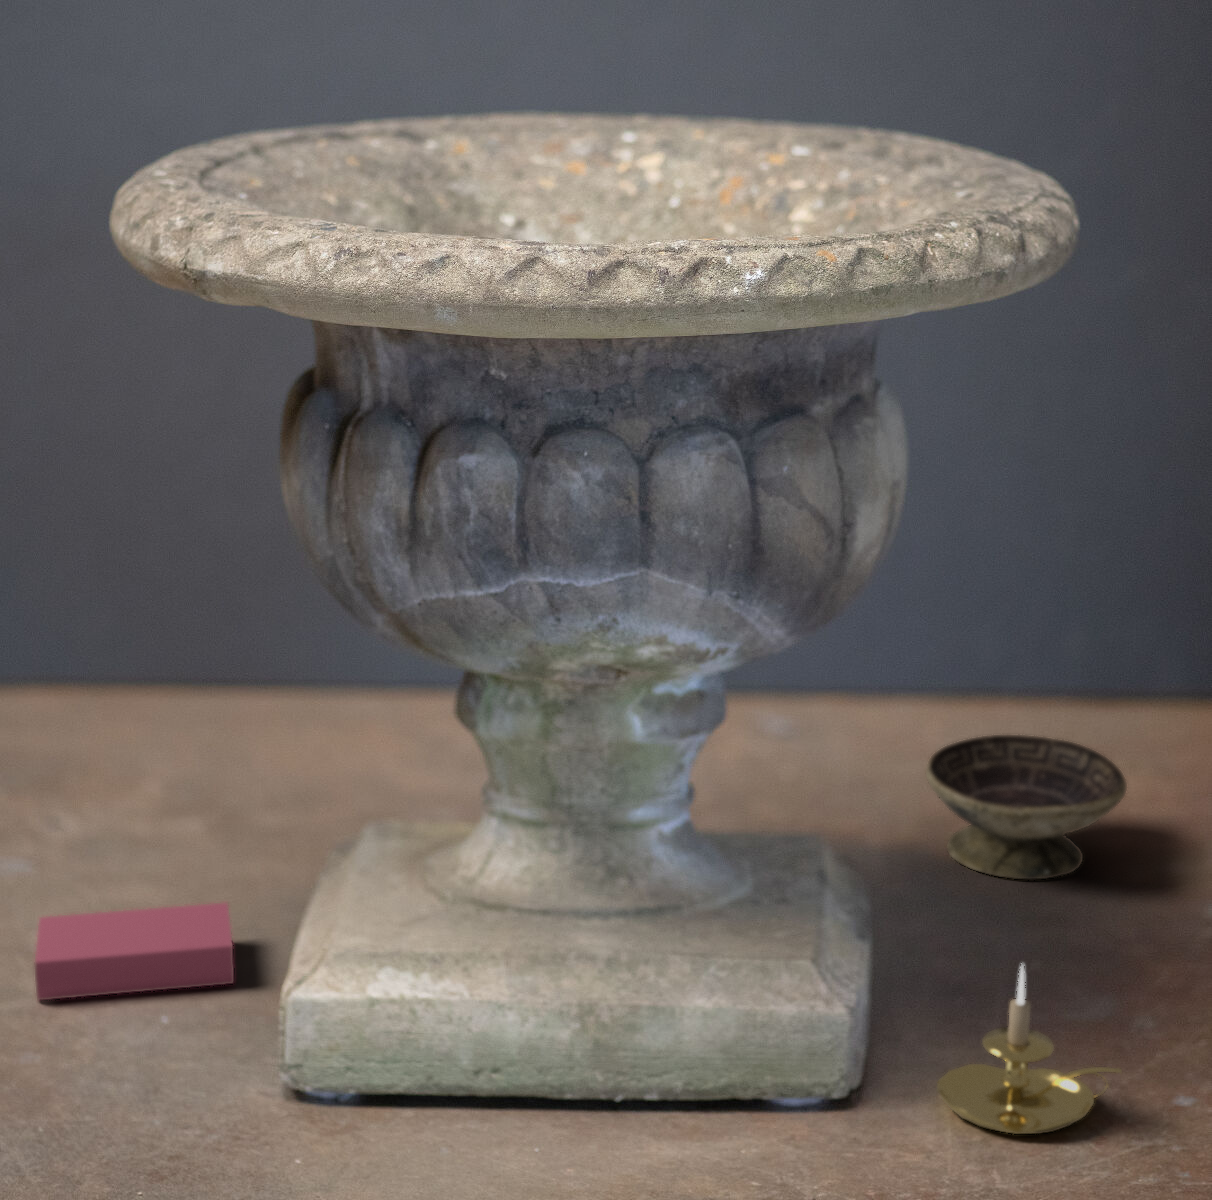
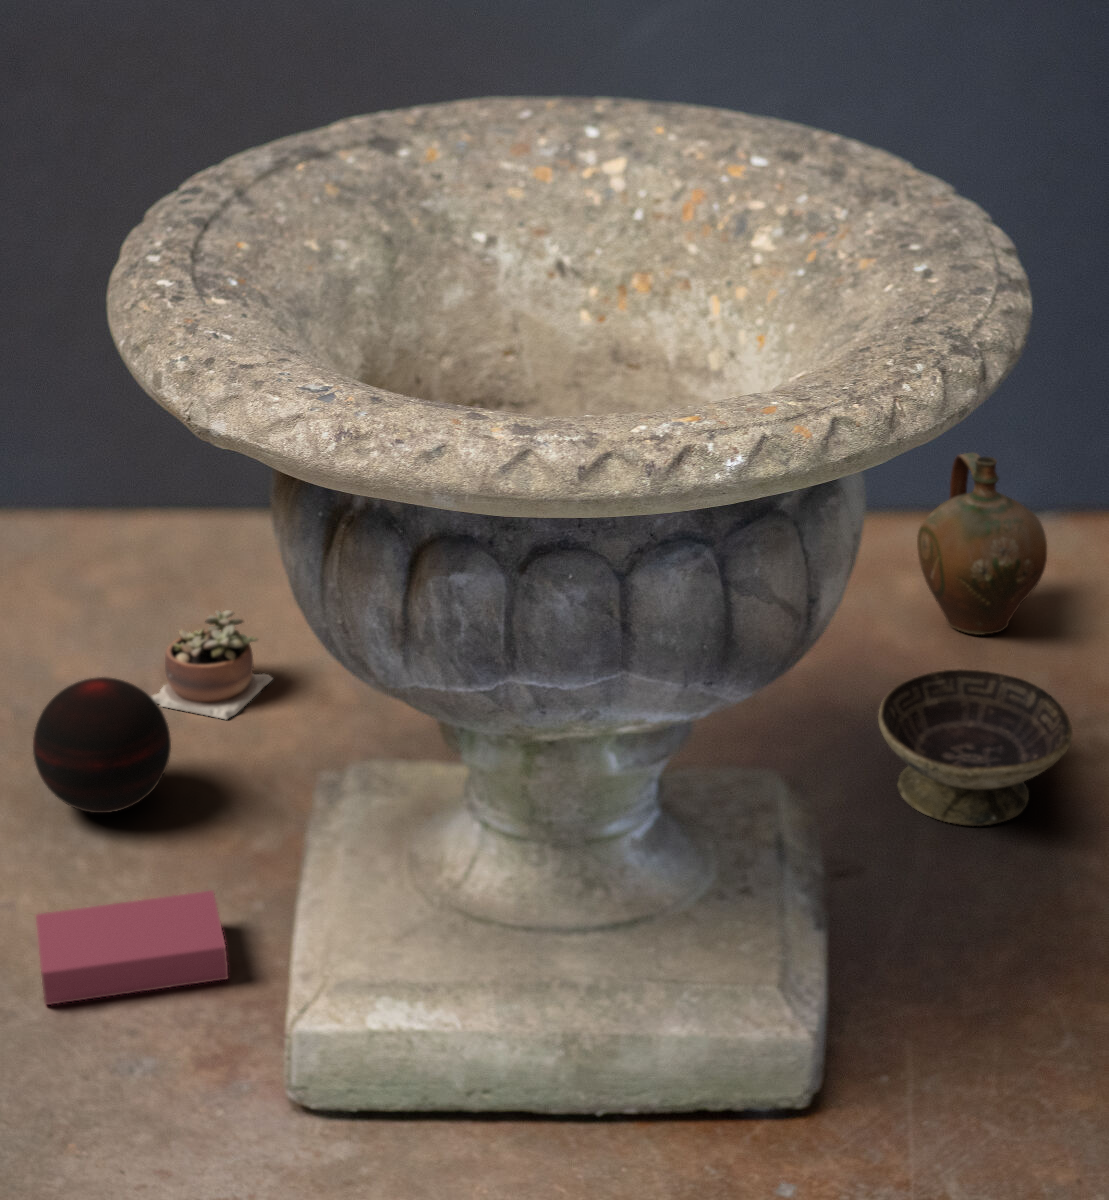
ceramic jug: none [966,559,1097,740] -> present [917,453,1047,635]
succulent plant: none [193,686,321,789] -> present [151,610,273,719]
decorative orb: none [62,714,203,852] -> present [33,677,171,813]
candle holder: present [937,965,1121,1134] -> none [891,994,1059,1145]

